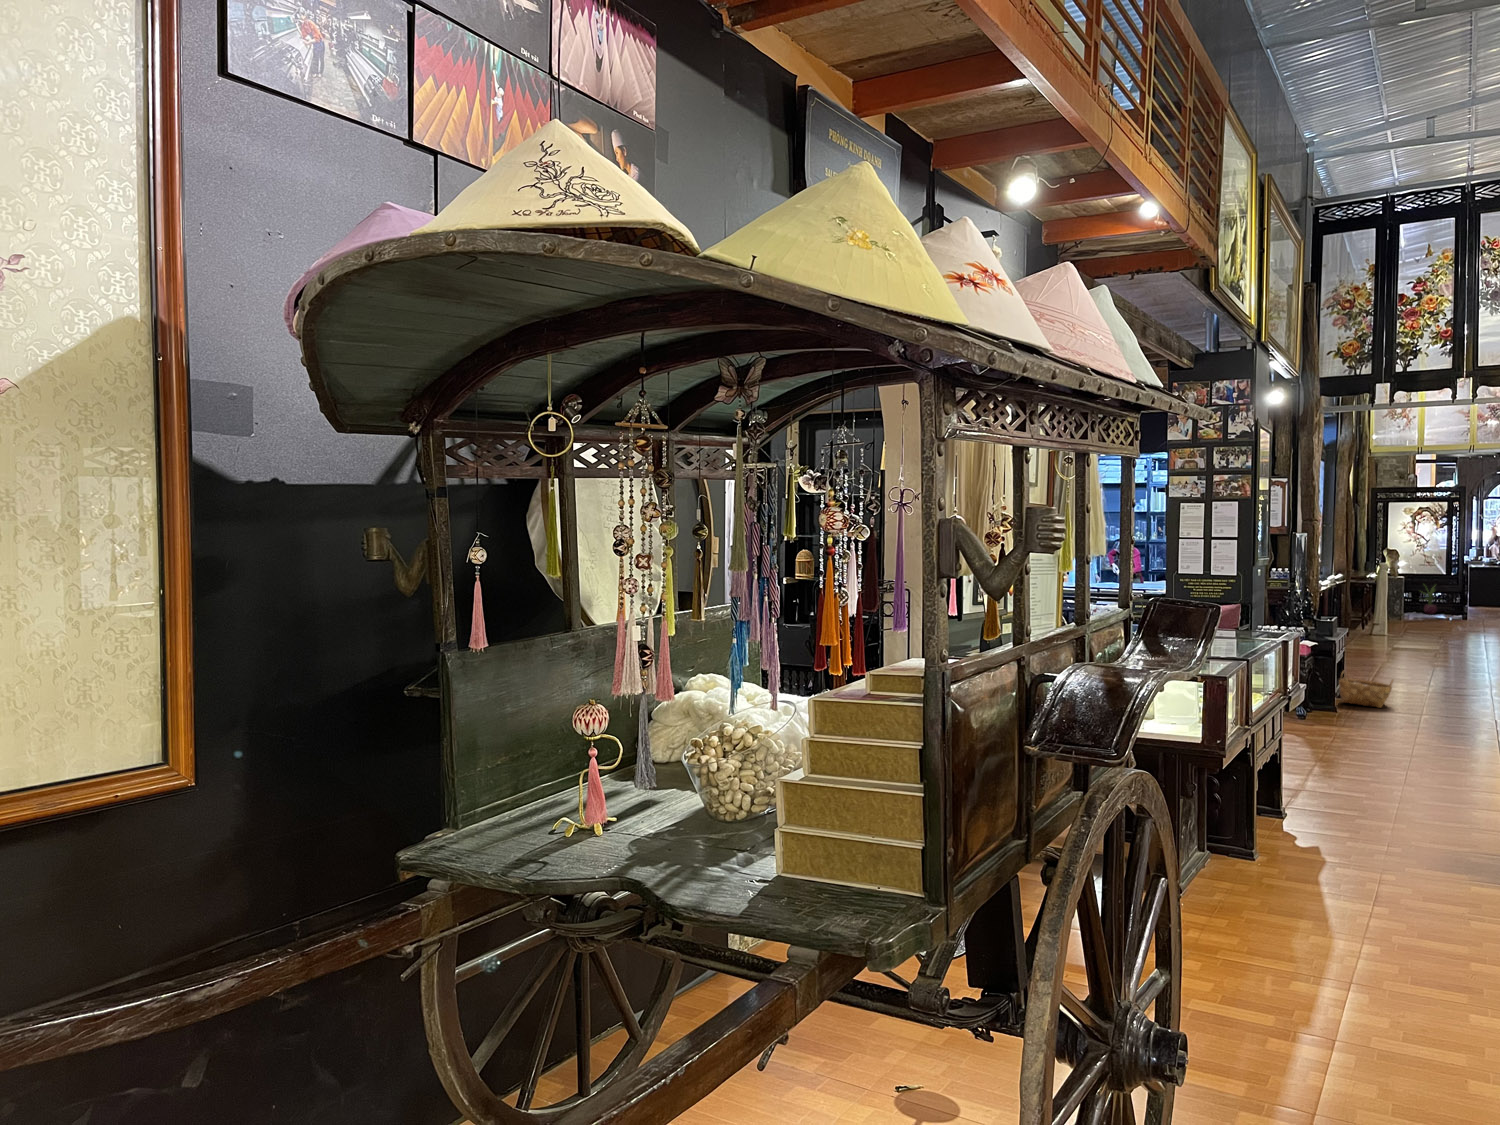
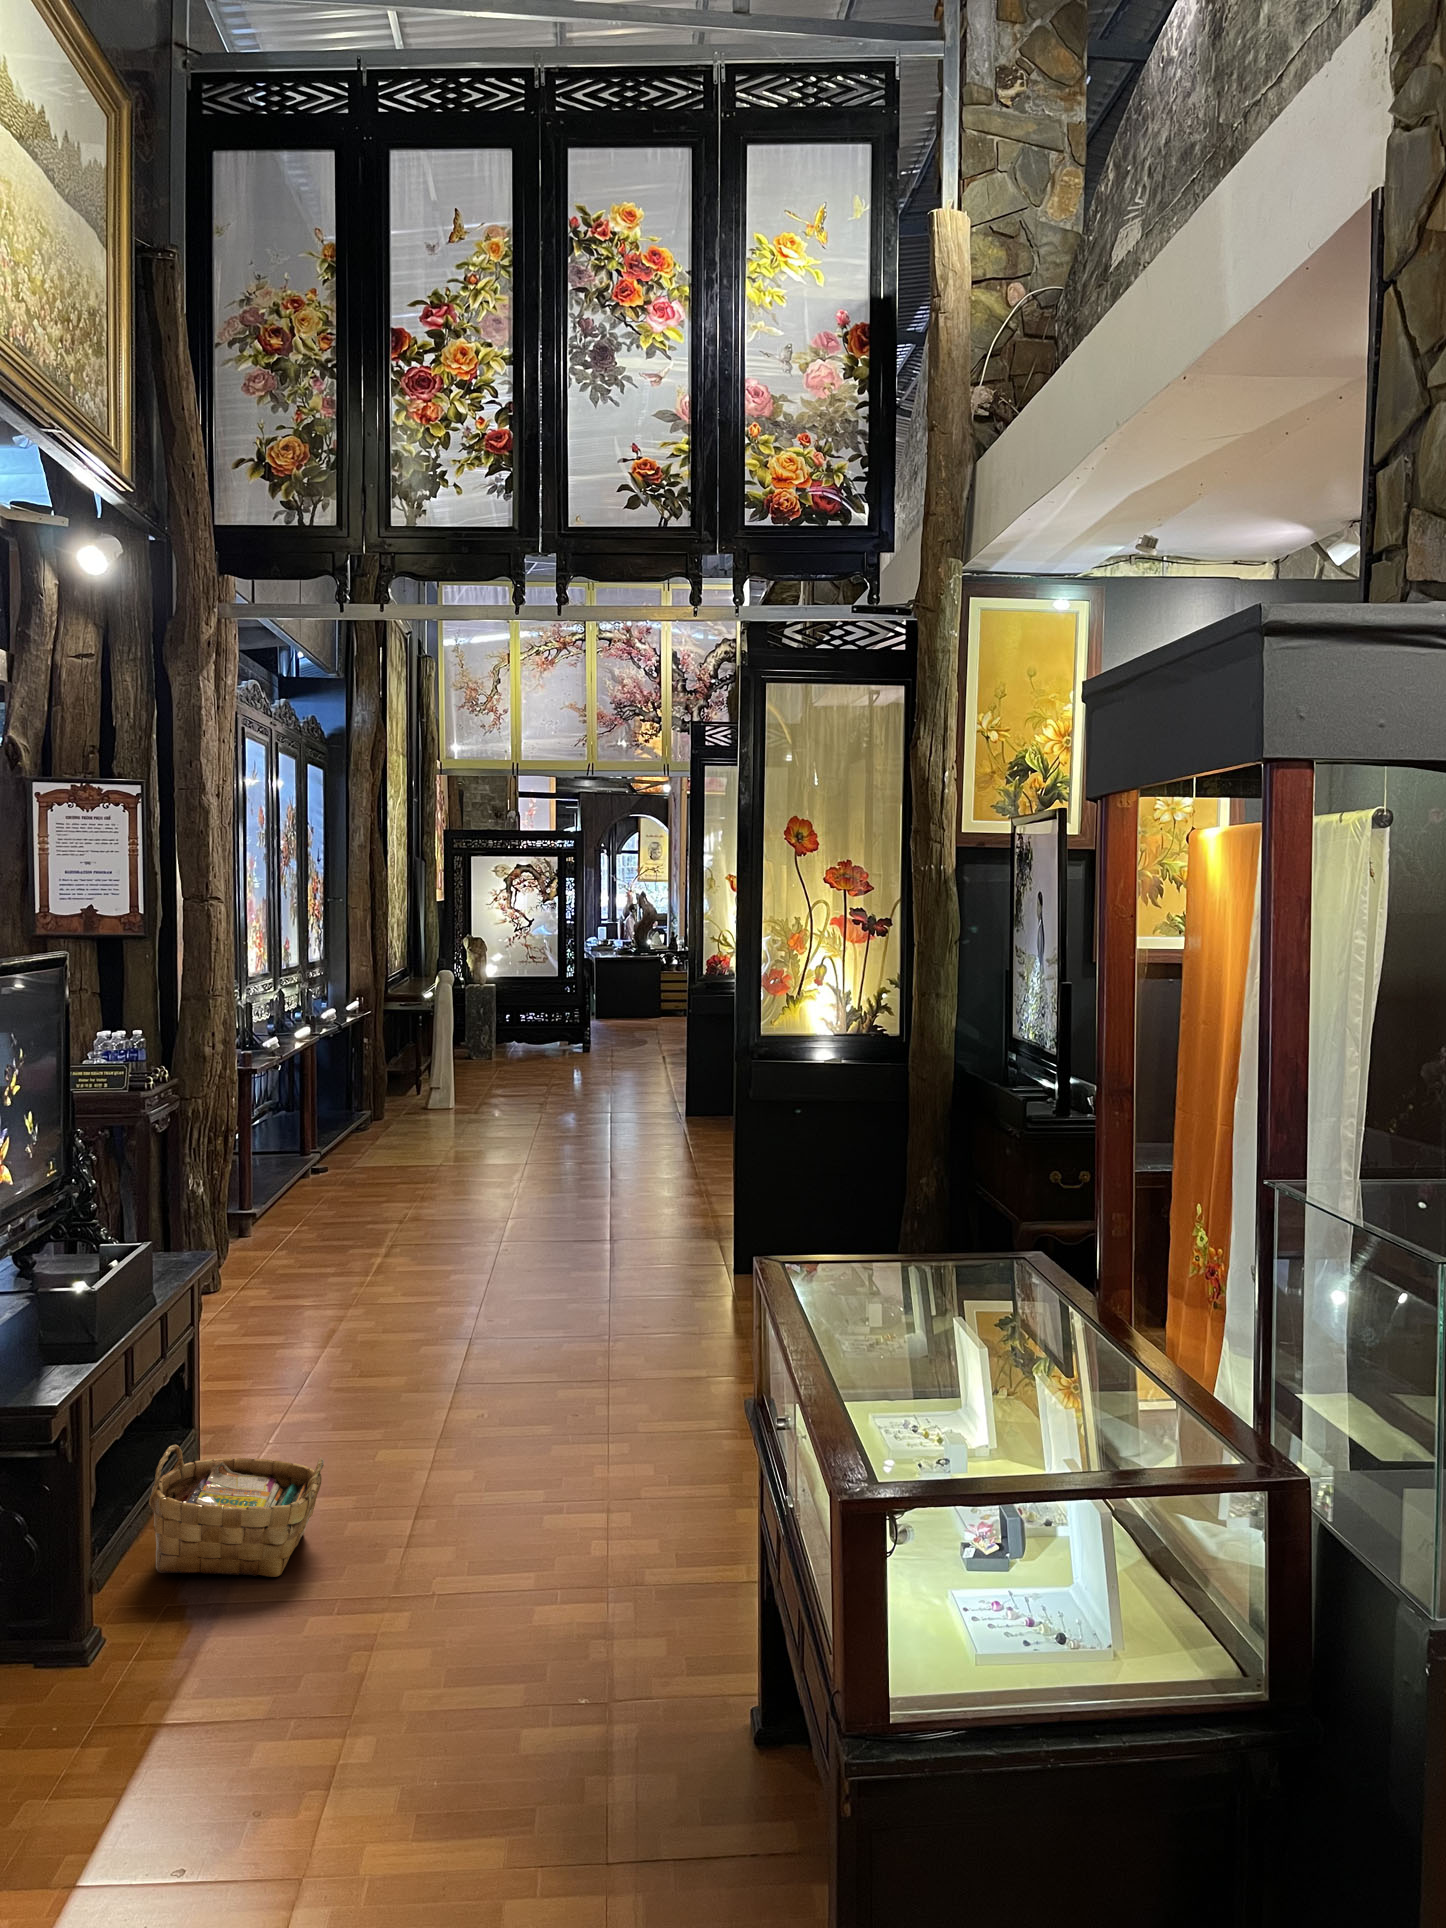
decorative plant: present [1424,586,1437,614] -> none [501,999,563,1052]

